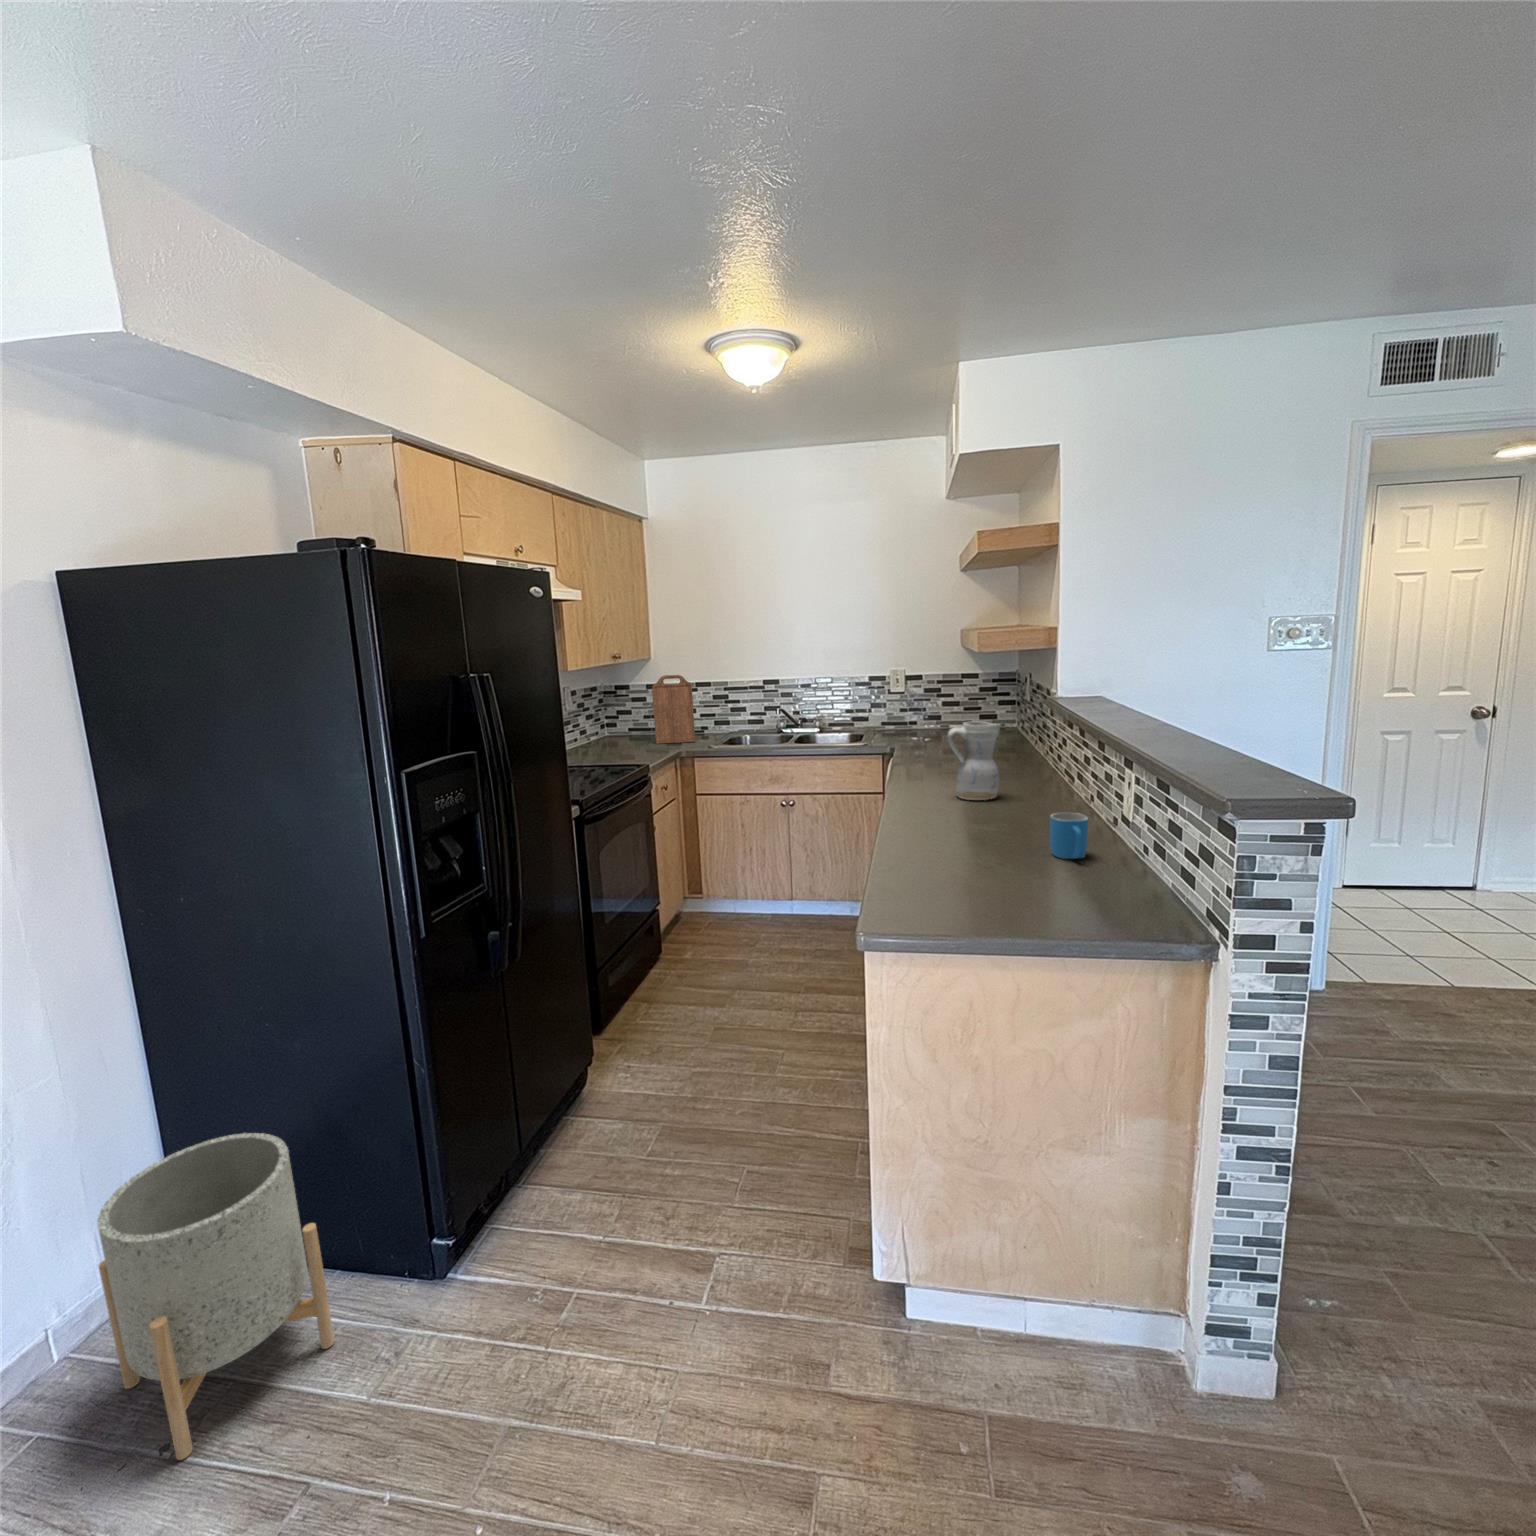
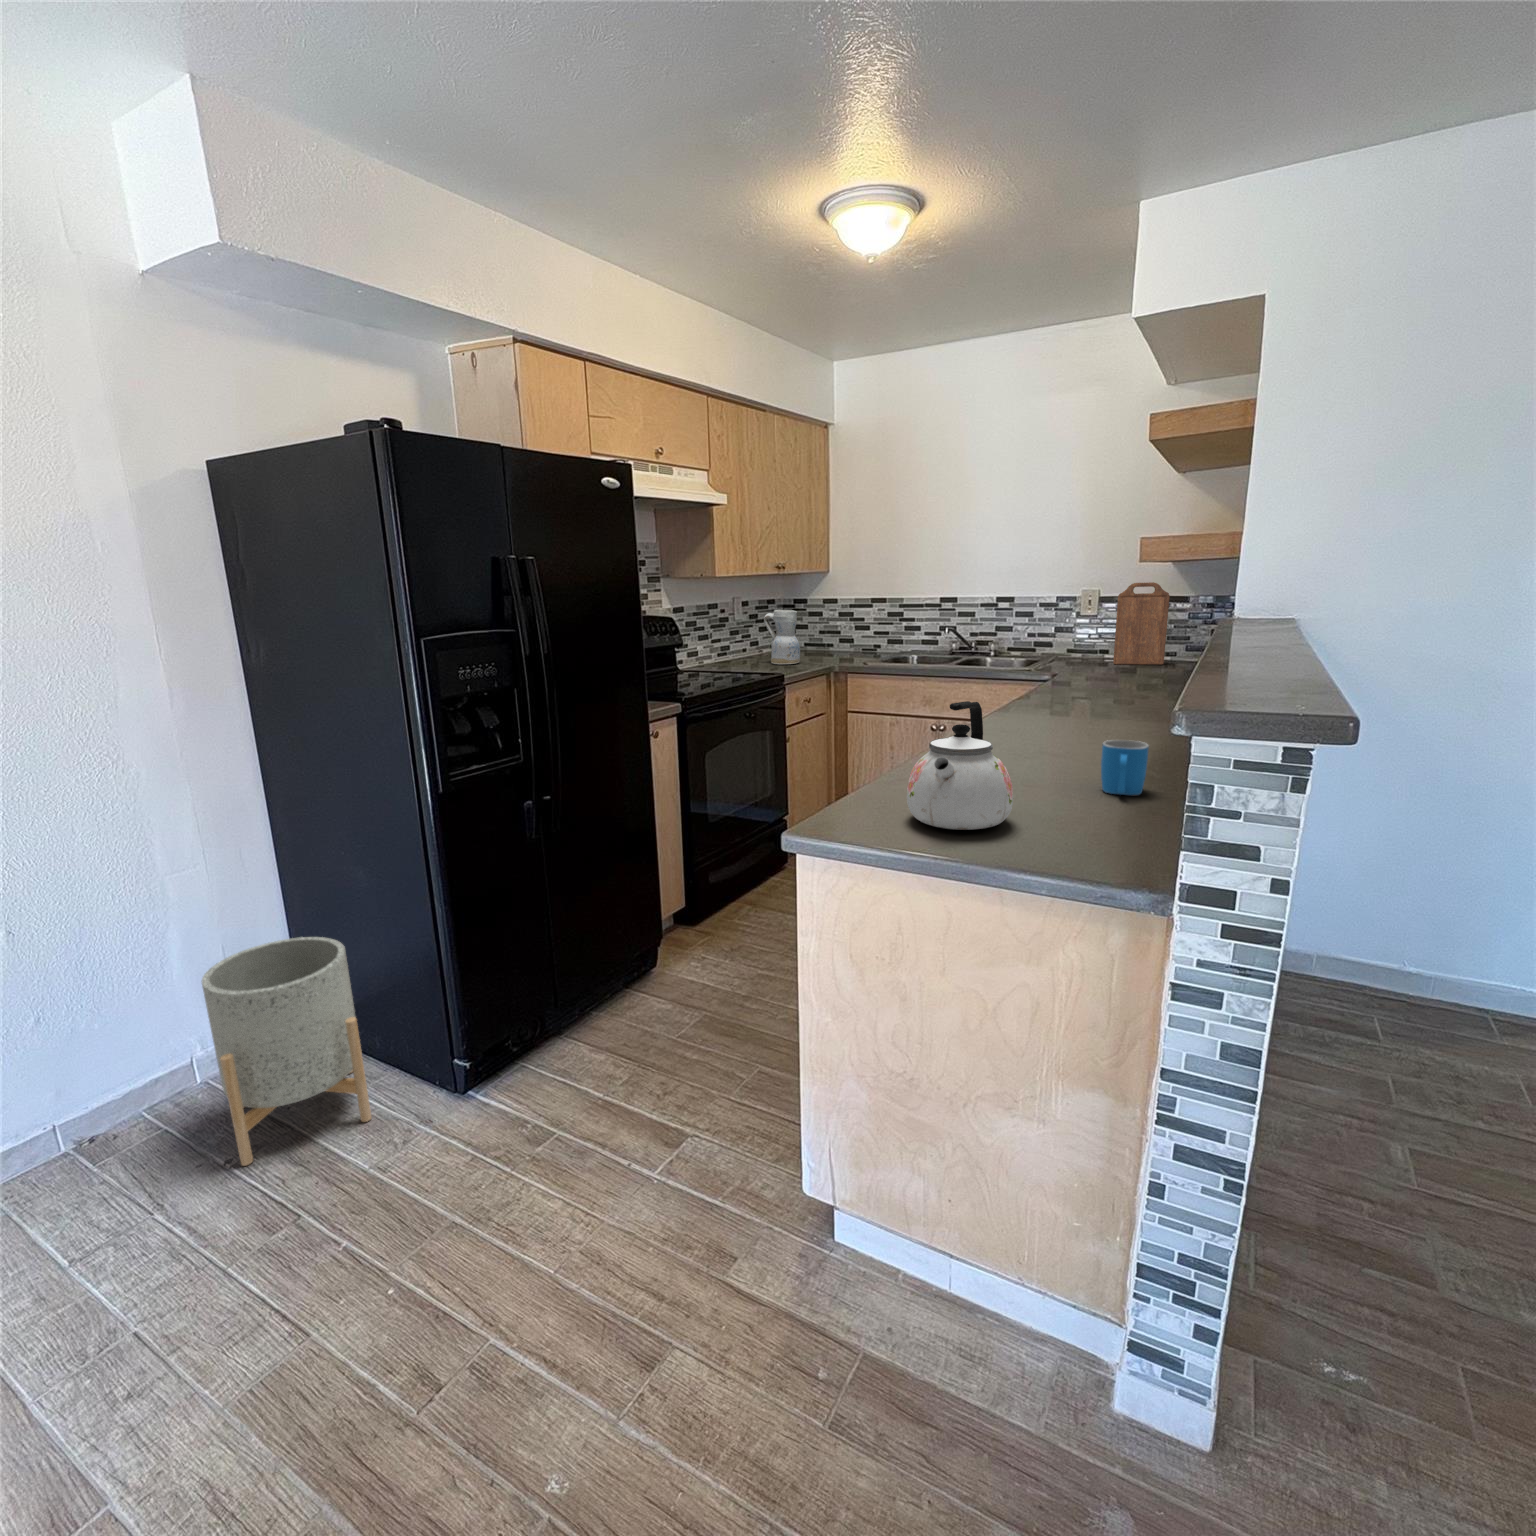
cutting board: present [652,675,695,744] -> present [1113,582,1170,665]
ceramic pitcher: present [947,721,1001,800] -> present [764,610,800,664]
kettle: none [942,796,1035,910] -> present [907,701,1013,830]

